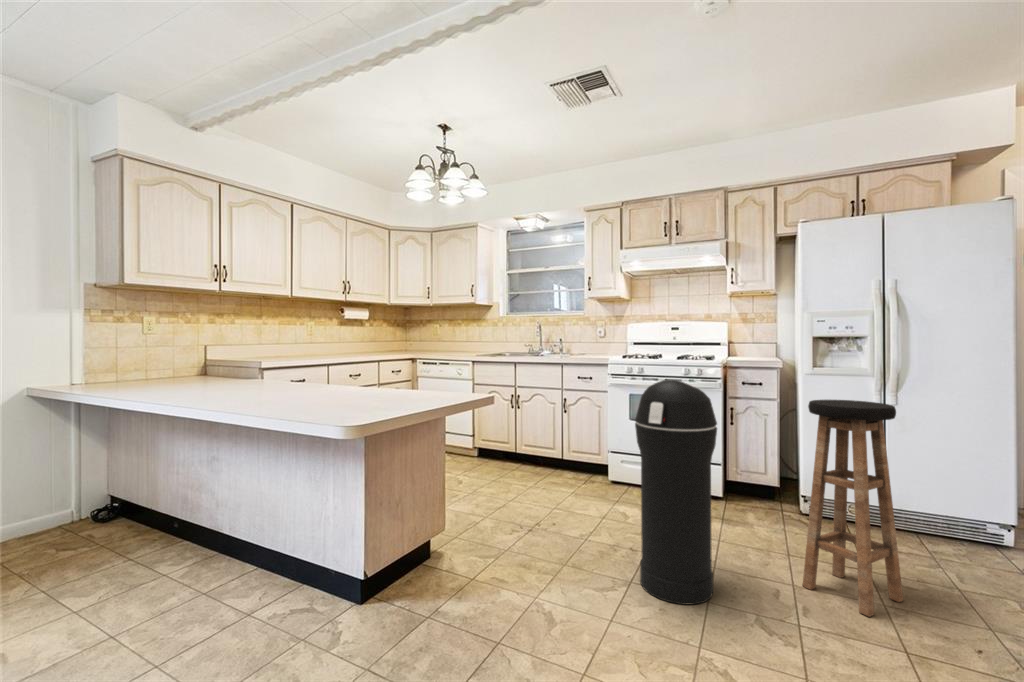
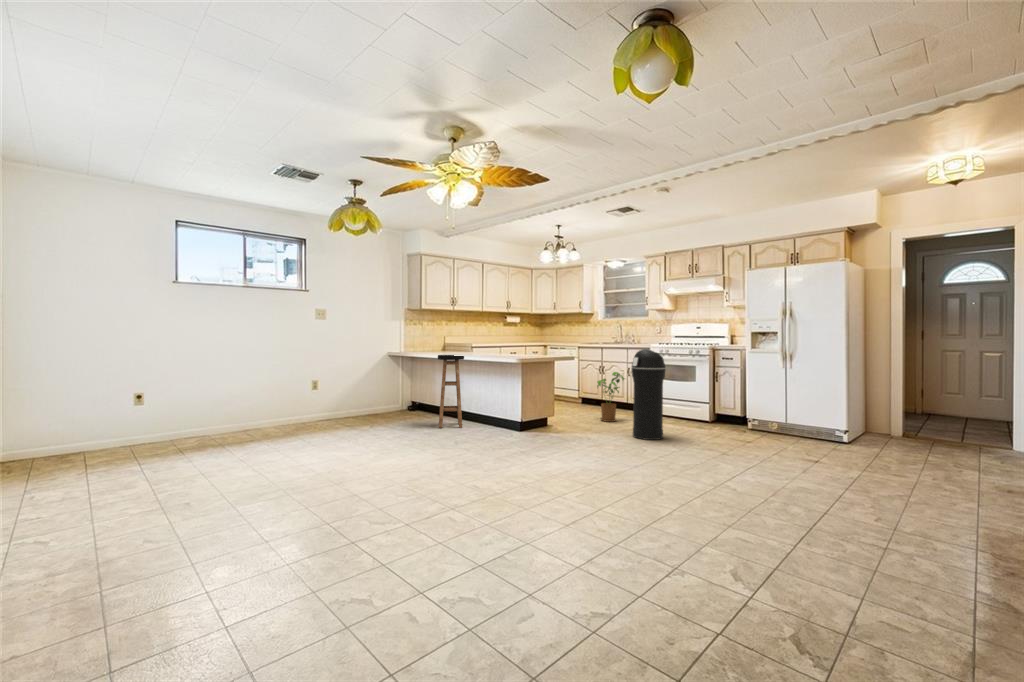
bar stool: present [803,400,903,617] -> present [438,355,464,428]
house plant: none [526,416,581,520] -> present [597,372,624,422]

